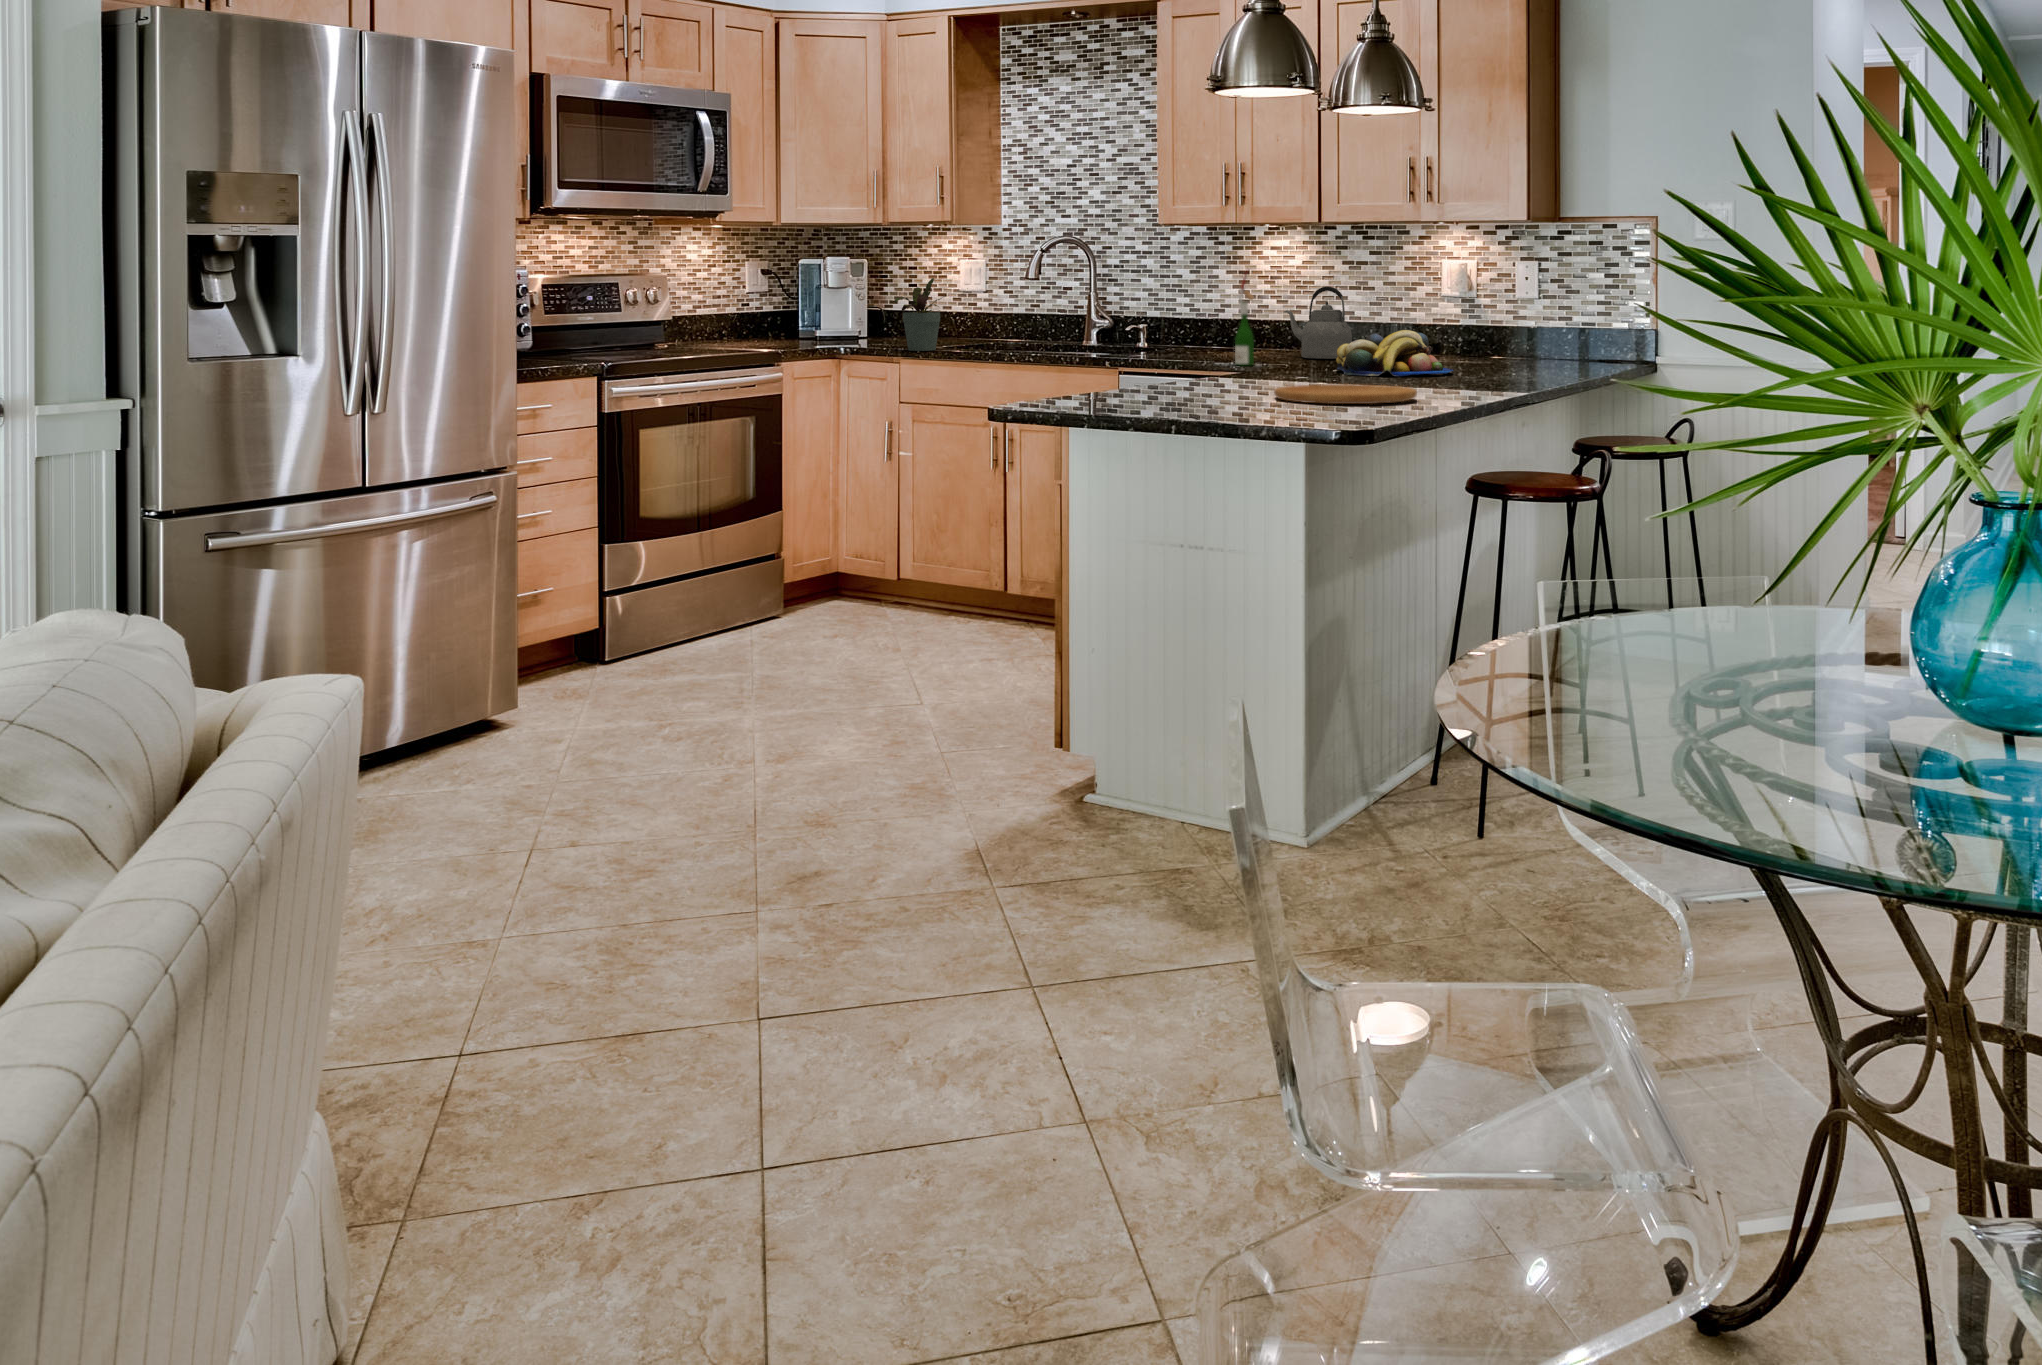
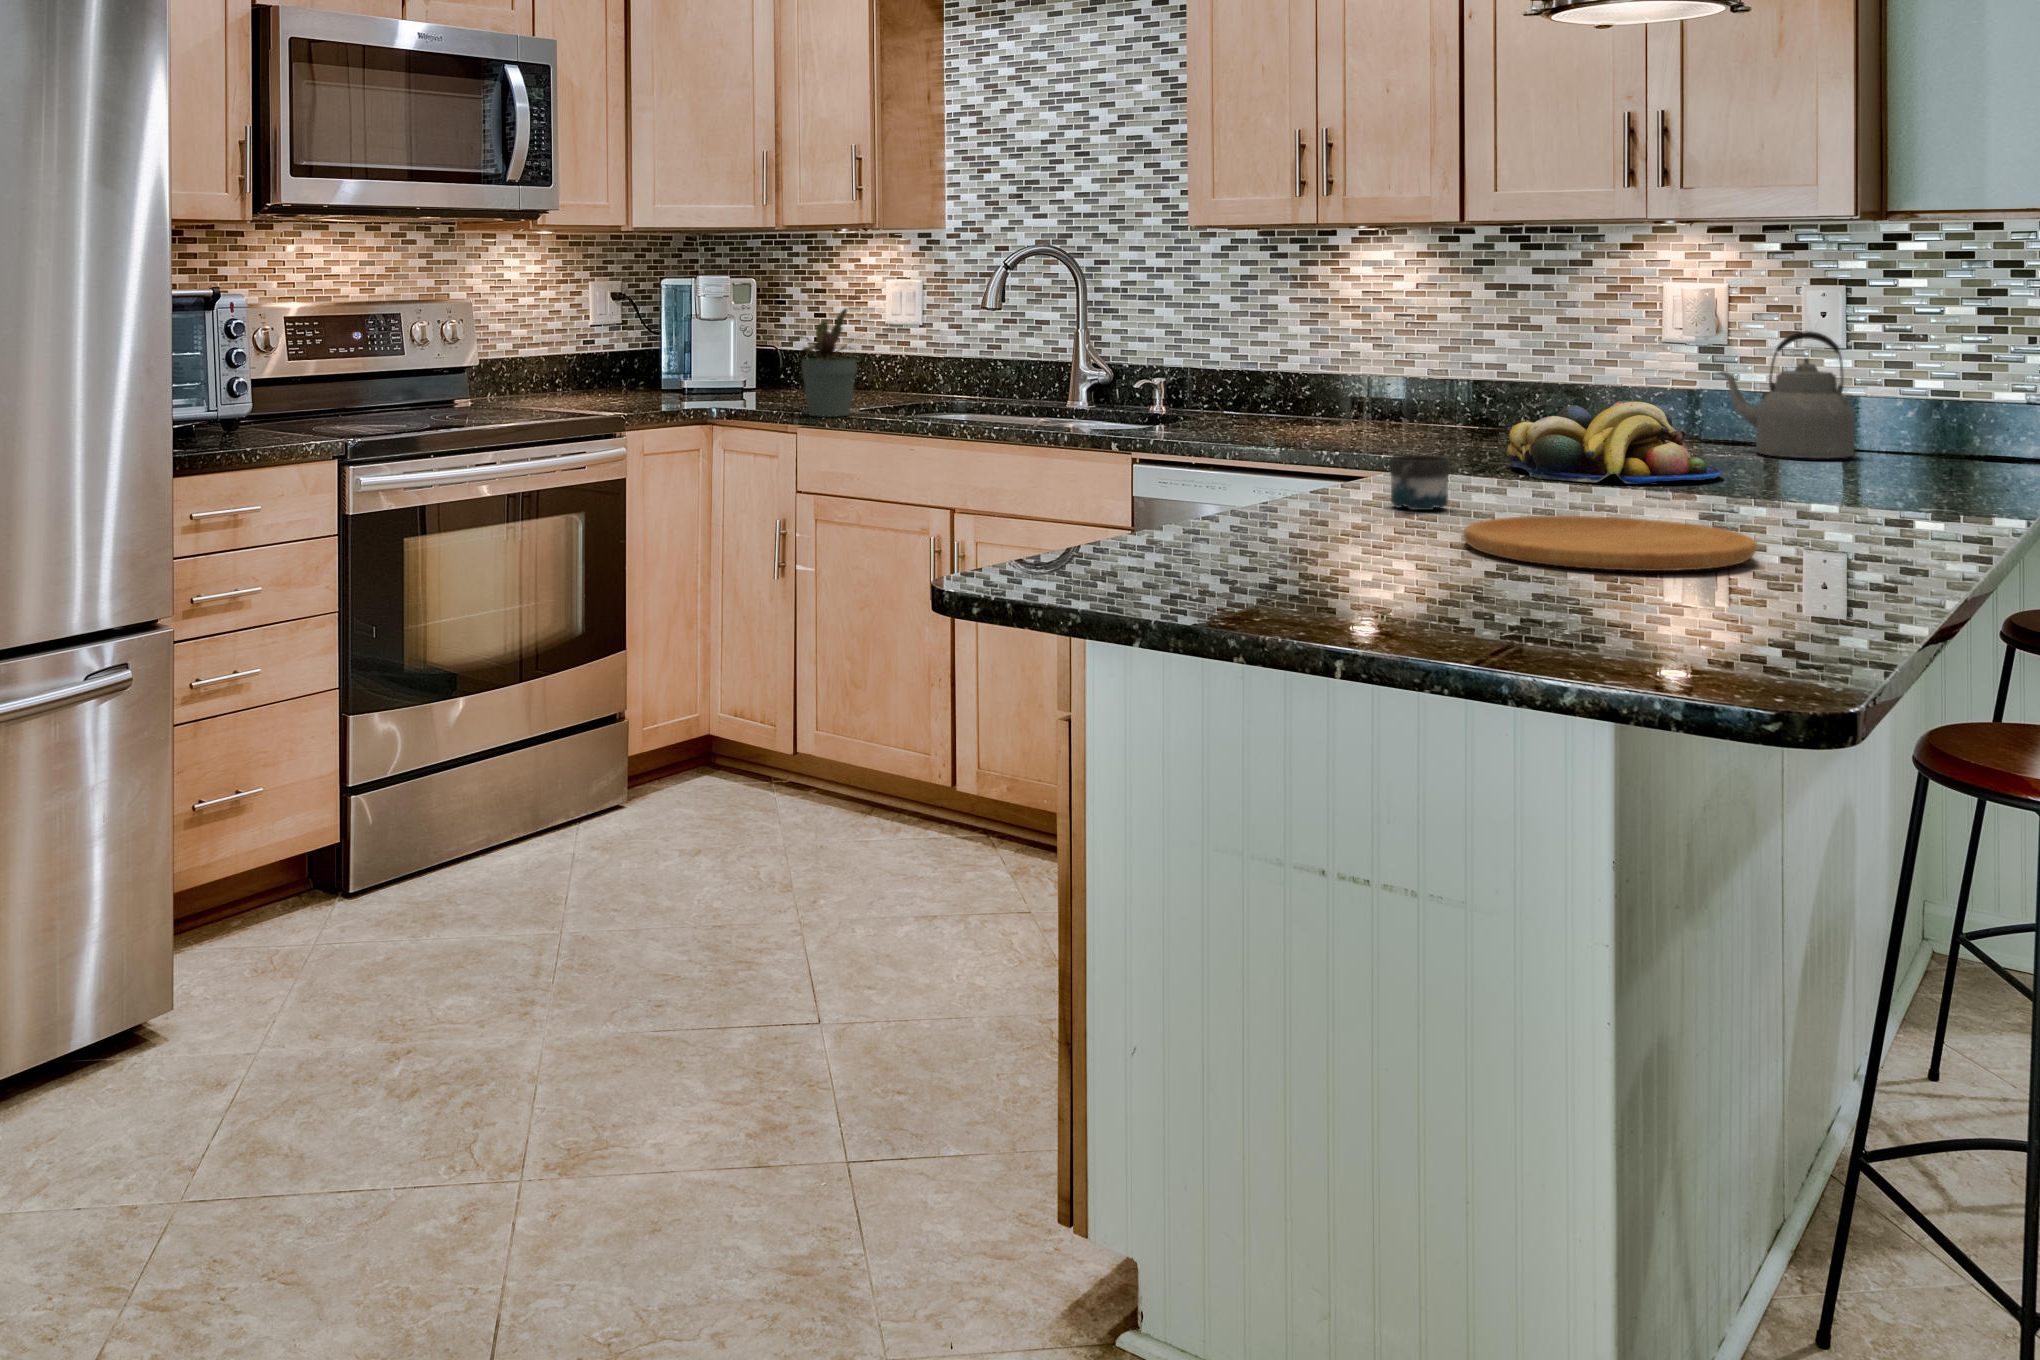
wine bottle: present [1235,271,1254,366] -> none [1326,297,1371,454]
kettle: present [1284,287,1352,359] -> present [1717,331,1854,459]
mug: none [1249,357,1283,386] -> present [1389,455,1450,510]

